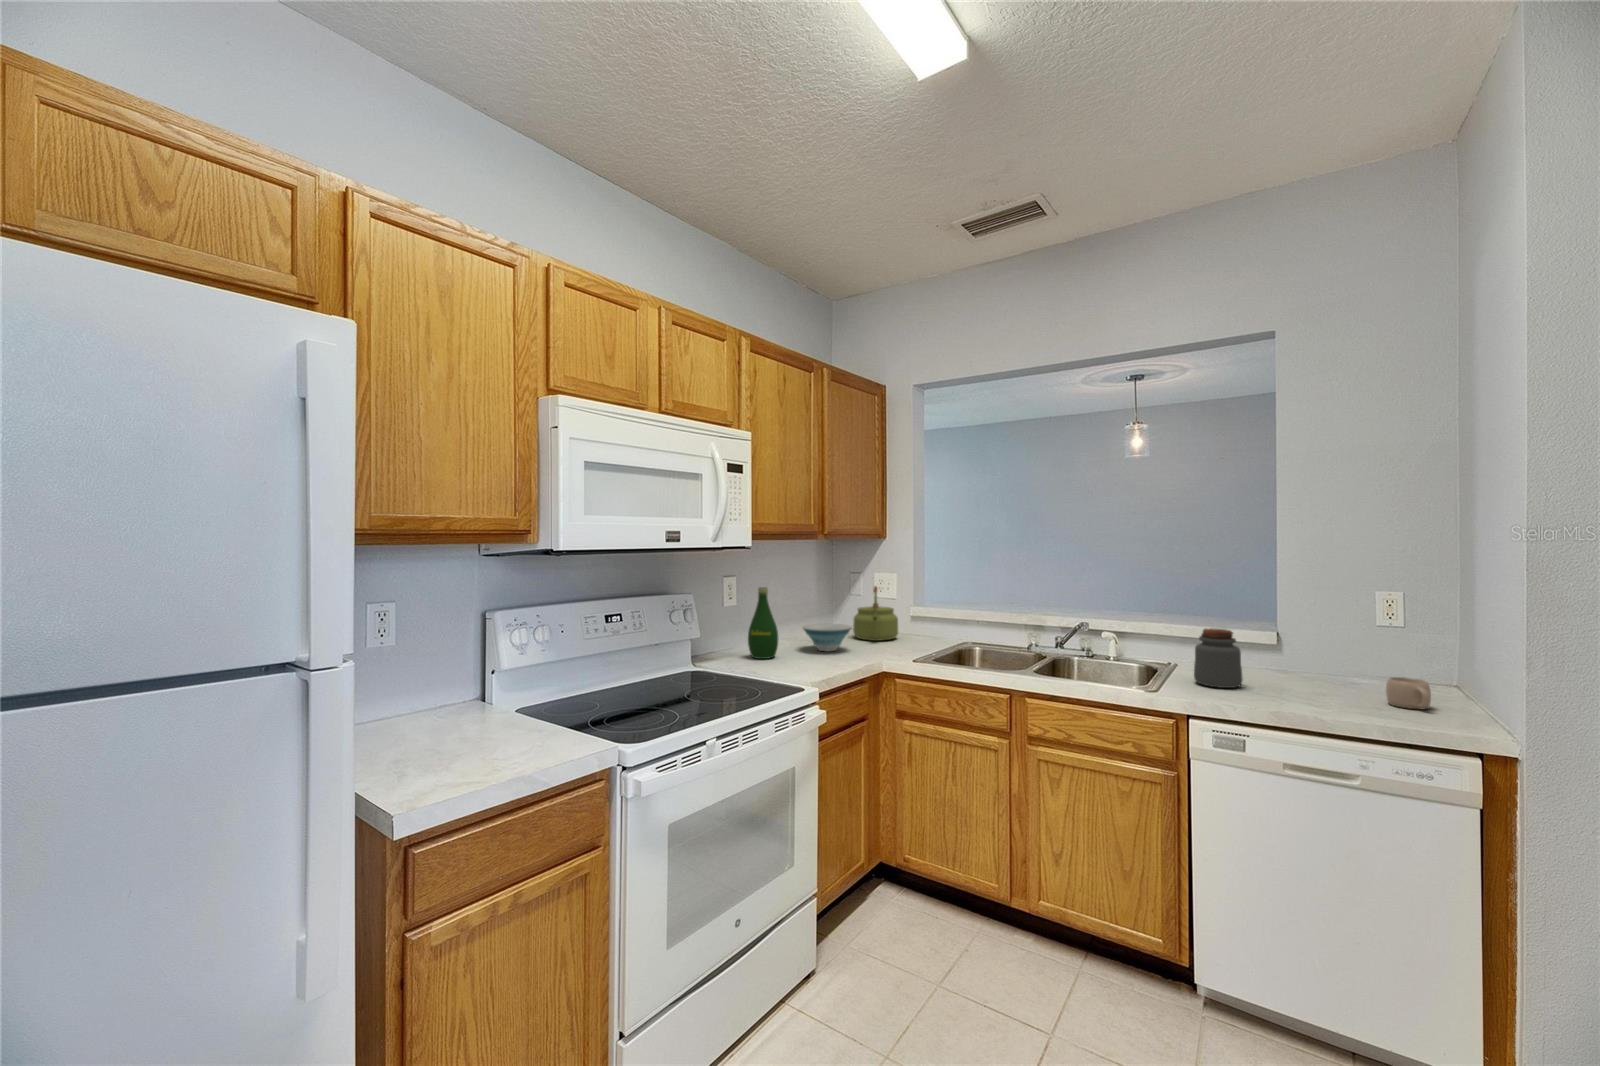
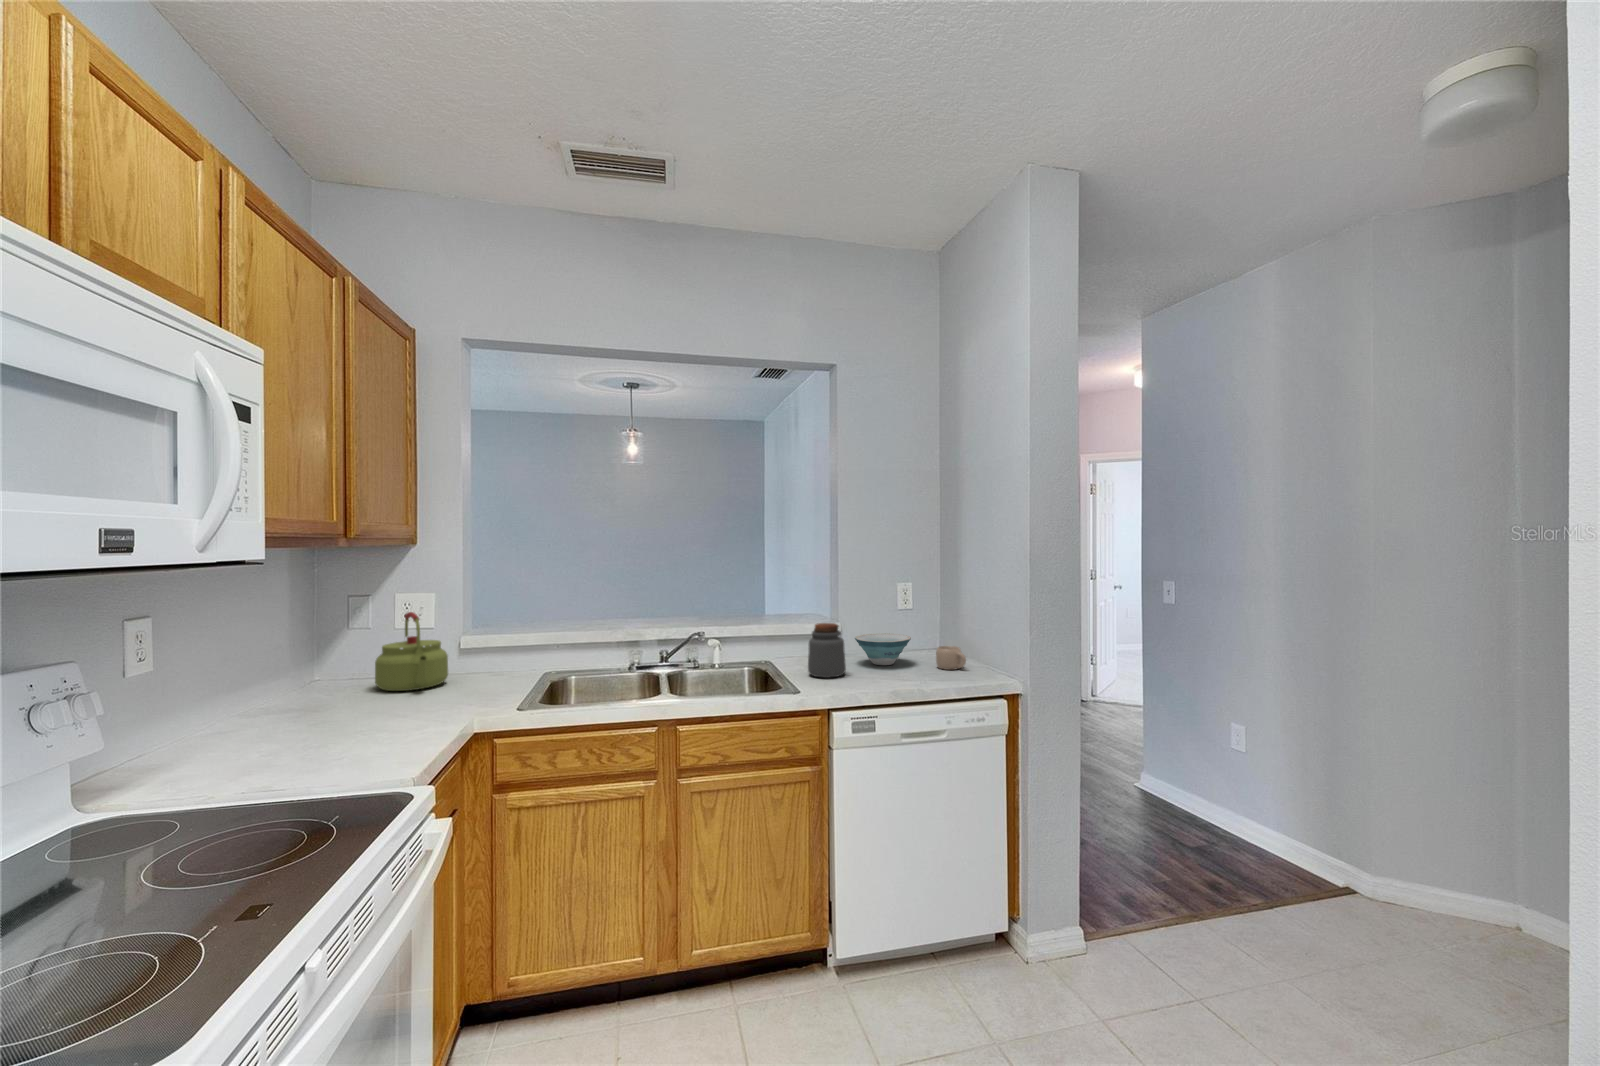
bottle: present [748,587,778,659] -> none [211,631,281,760]
bowl: present [803,624,852,651] -> present [855,633,911,665]

